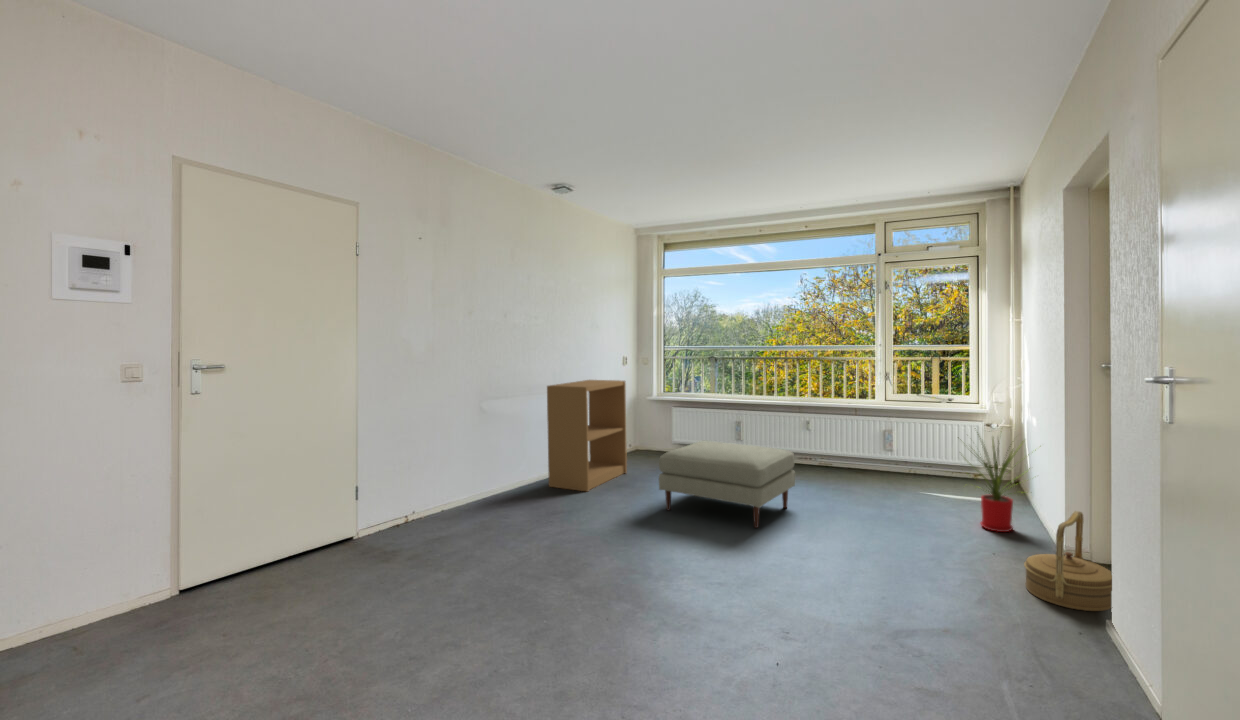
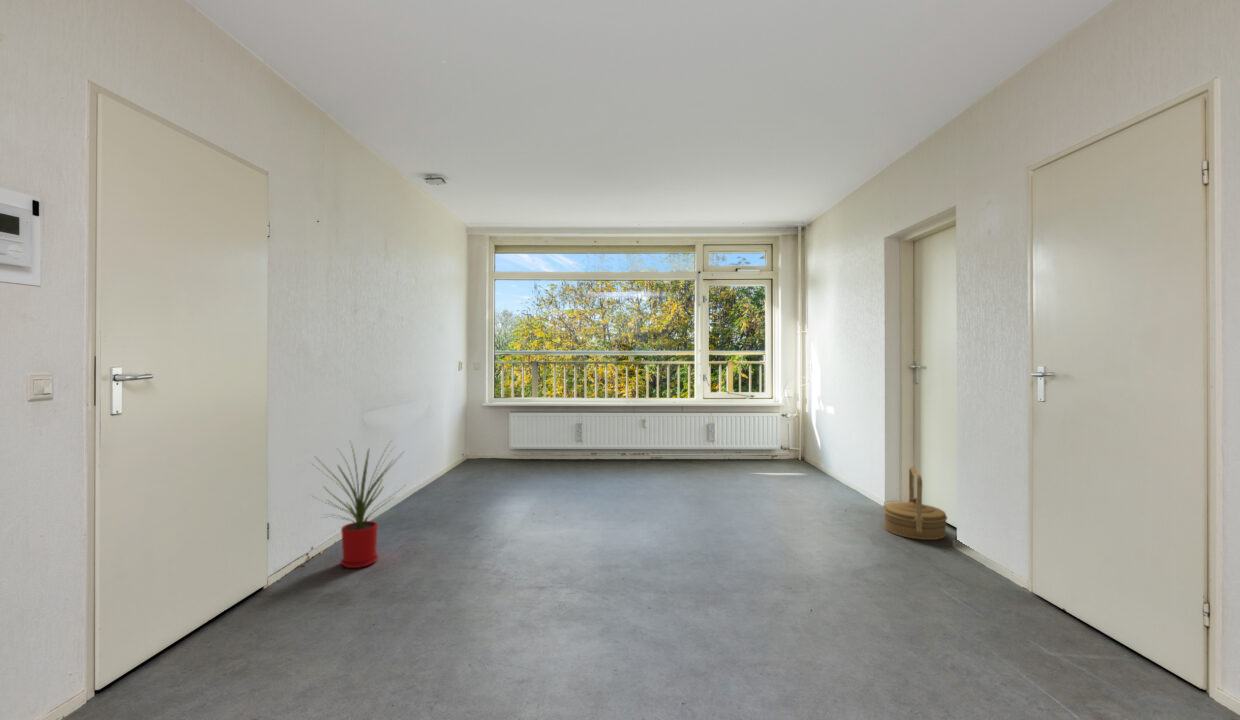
bookshelf: present [547,380,627,491] -> none [402,383,480,505]
house plant: present [974,434,1030,532] -> present [327,450,391,568]
ottoman: present [659,441,795,528] -> none [552,440,670,517]

